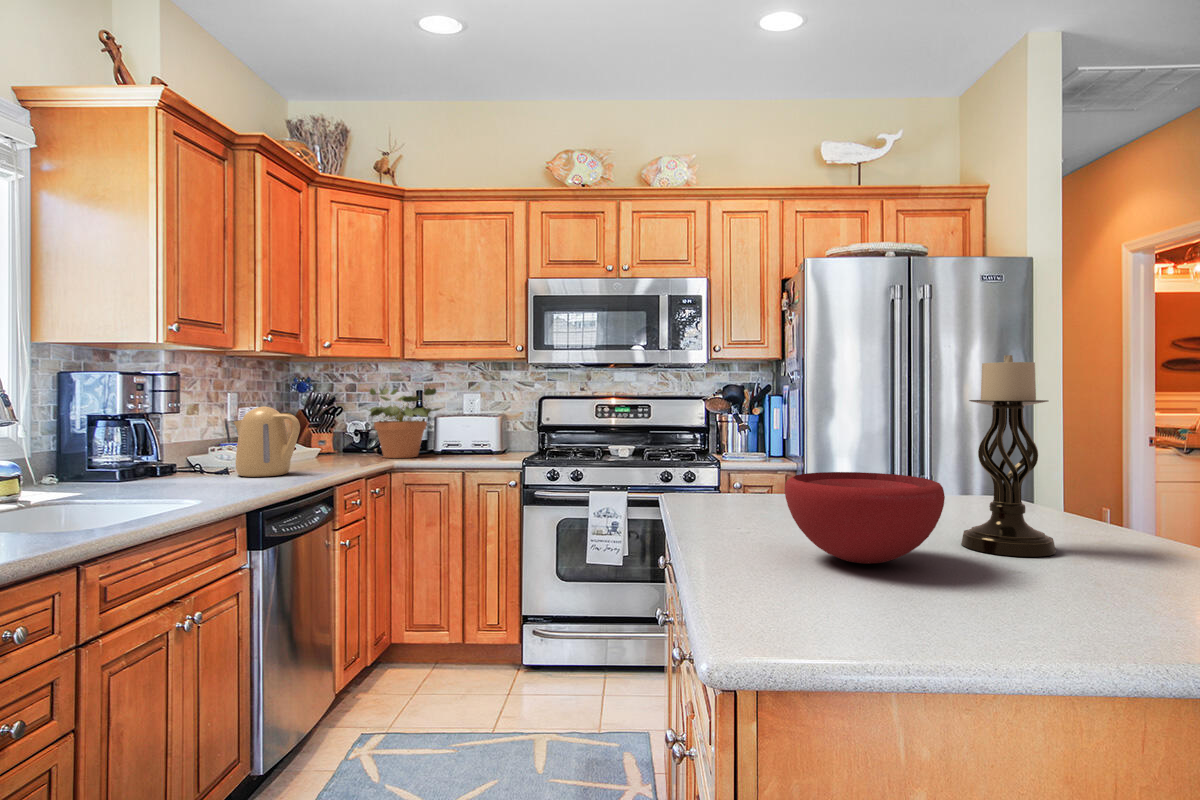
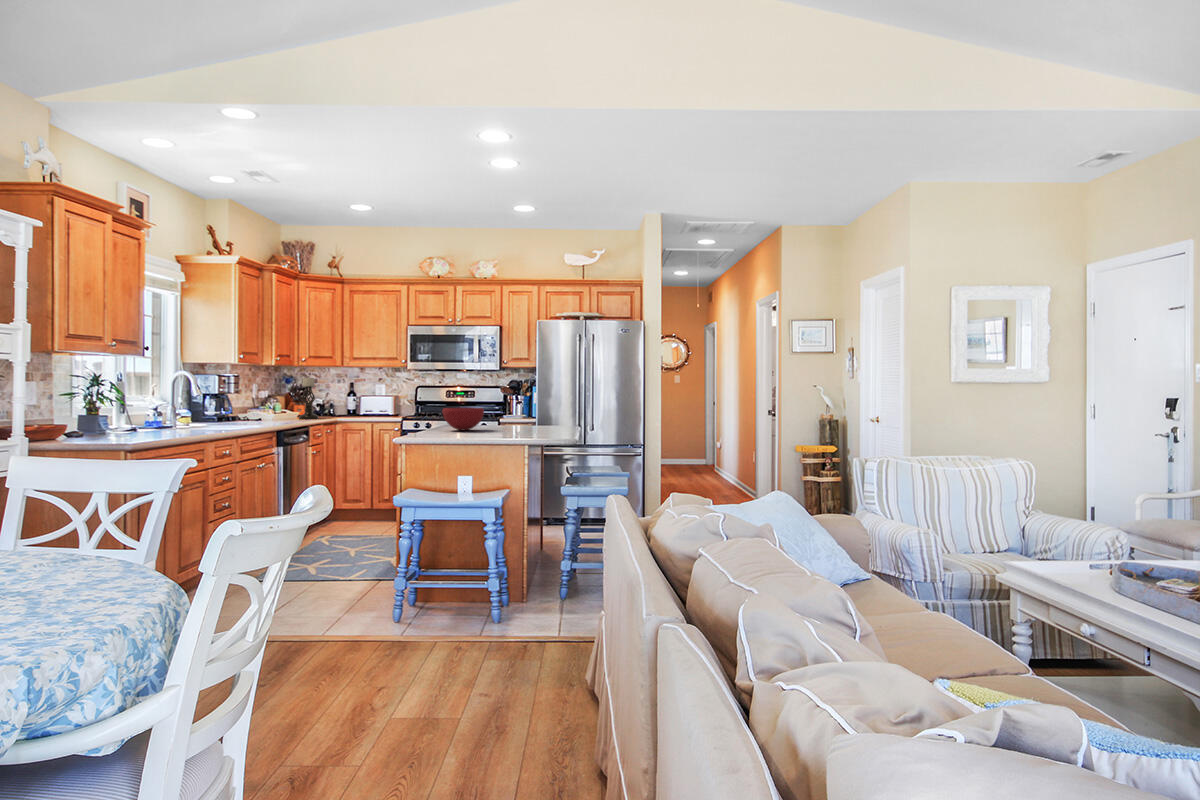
candle holder: present [961,355,1056,557] -> present [299,376,318,419]
potted plant: present [367,388,441,458] -> none [321,381,366,417]
kettle: present [234,406,300,477] -> none [262,390,294,421]

